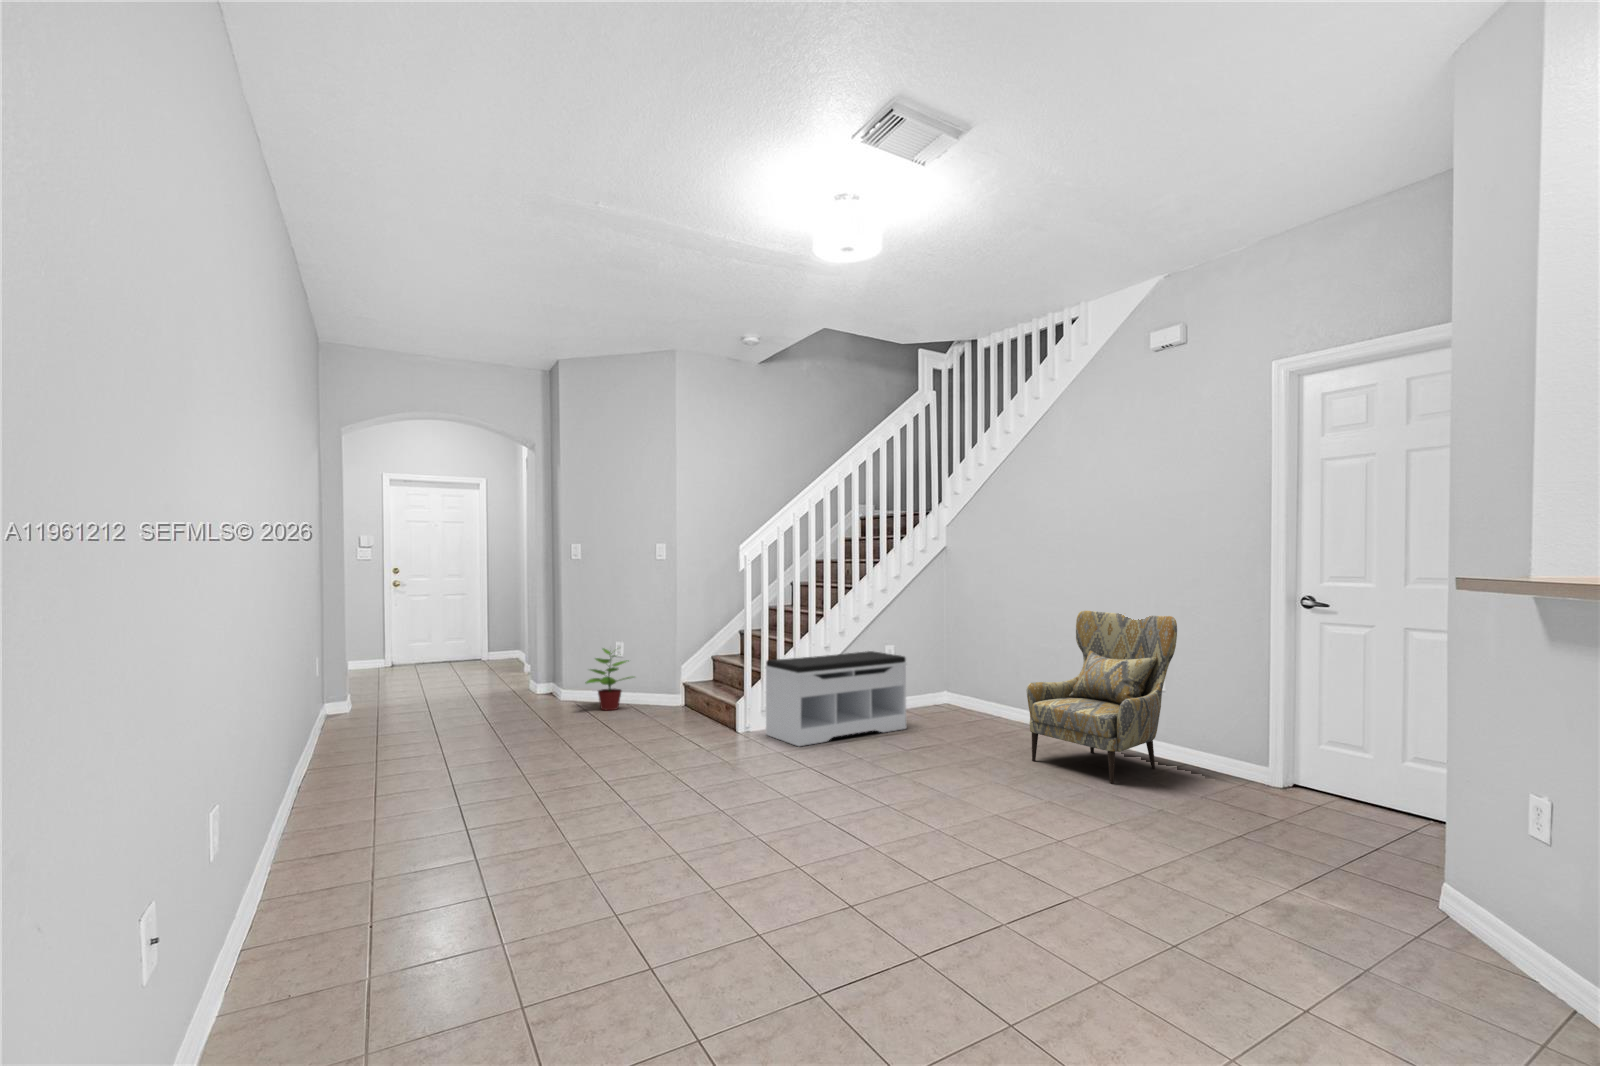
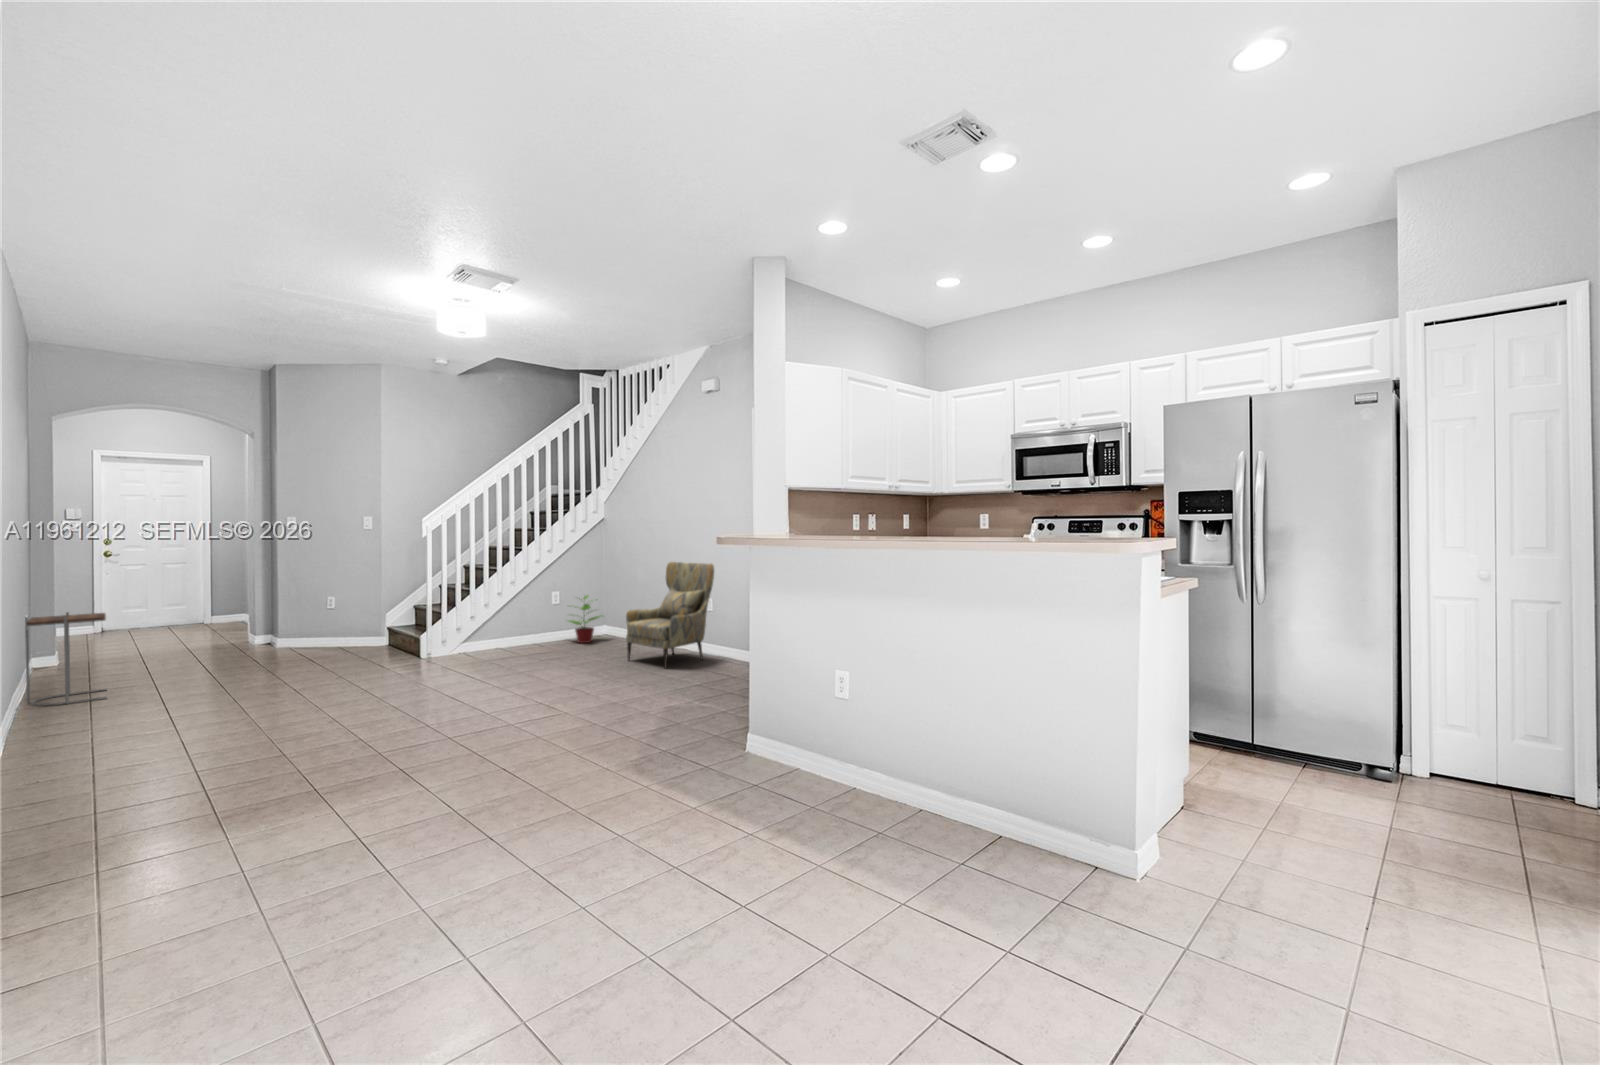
potted plant: present [586,648,633,710] -> present [569,596,599,643]
bench: present [766,651,906,746] -> none [444,596,558,663]
side table: none [315,657,397,777] -> present [25,612,107,706]

